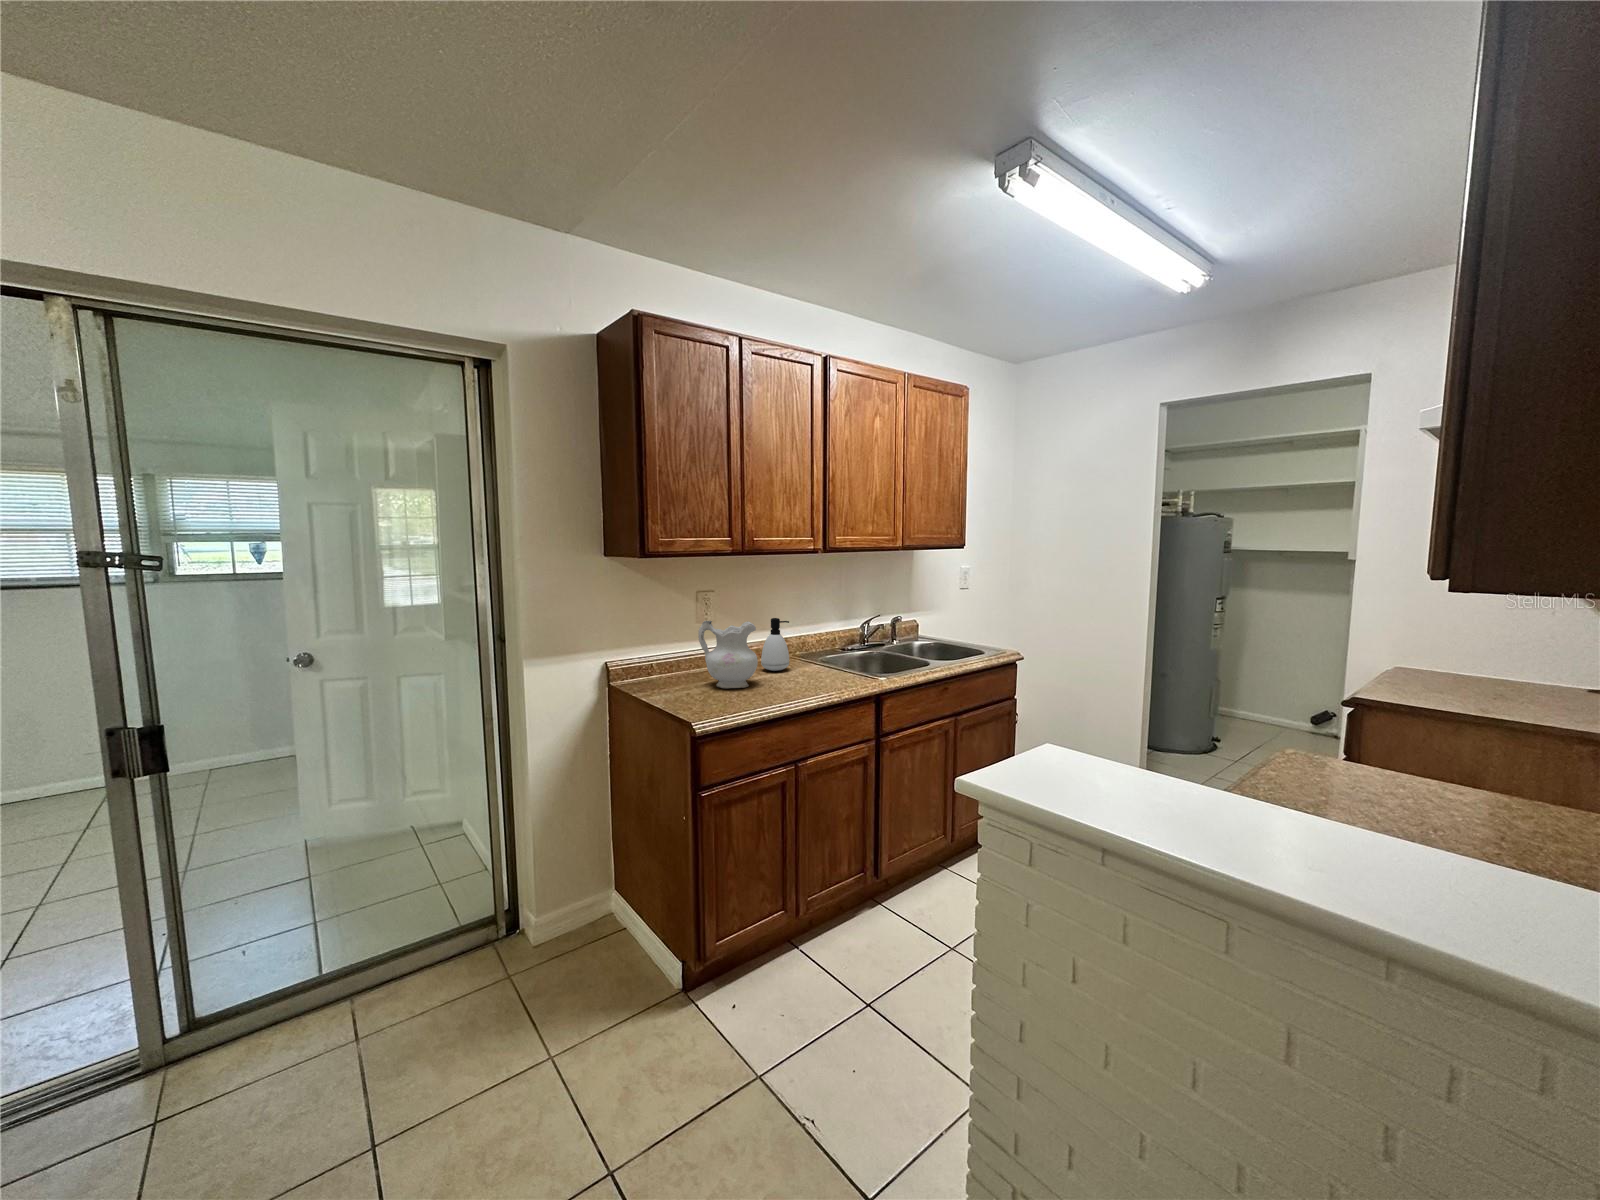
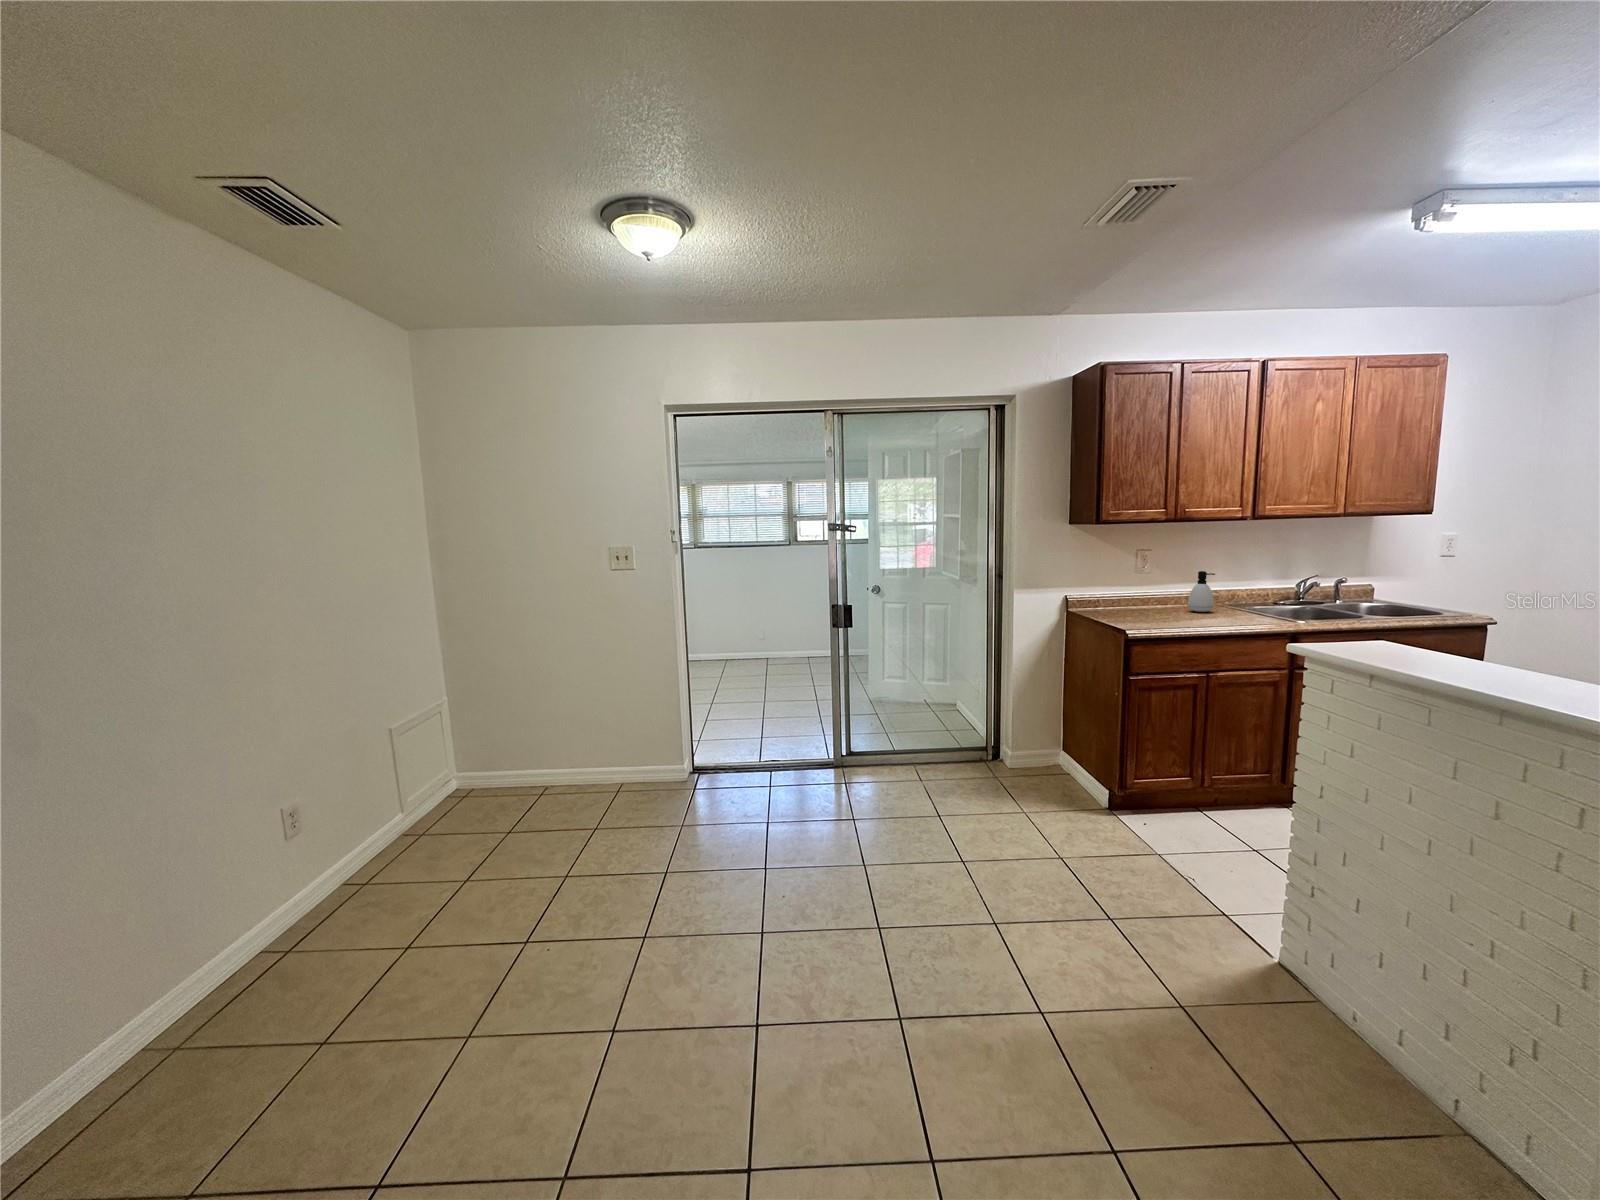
ceramic pitcher: present [698,621,758,688] -> none [1135,569,1183,618]

